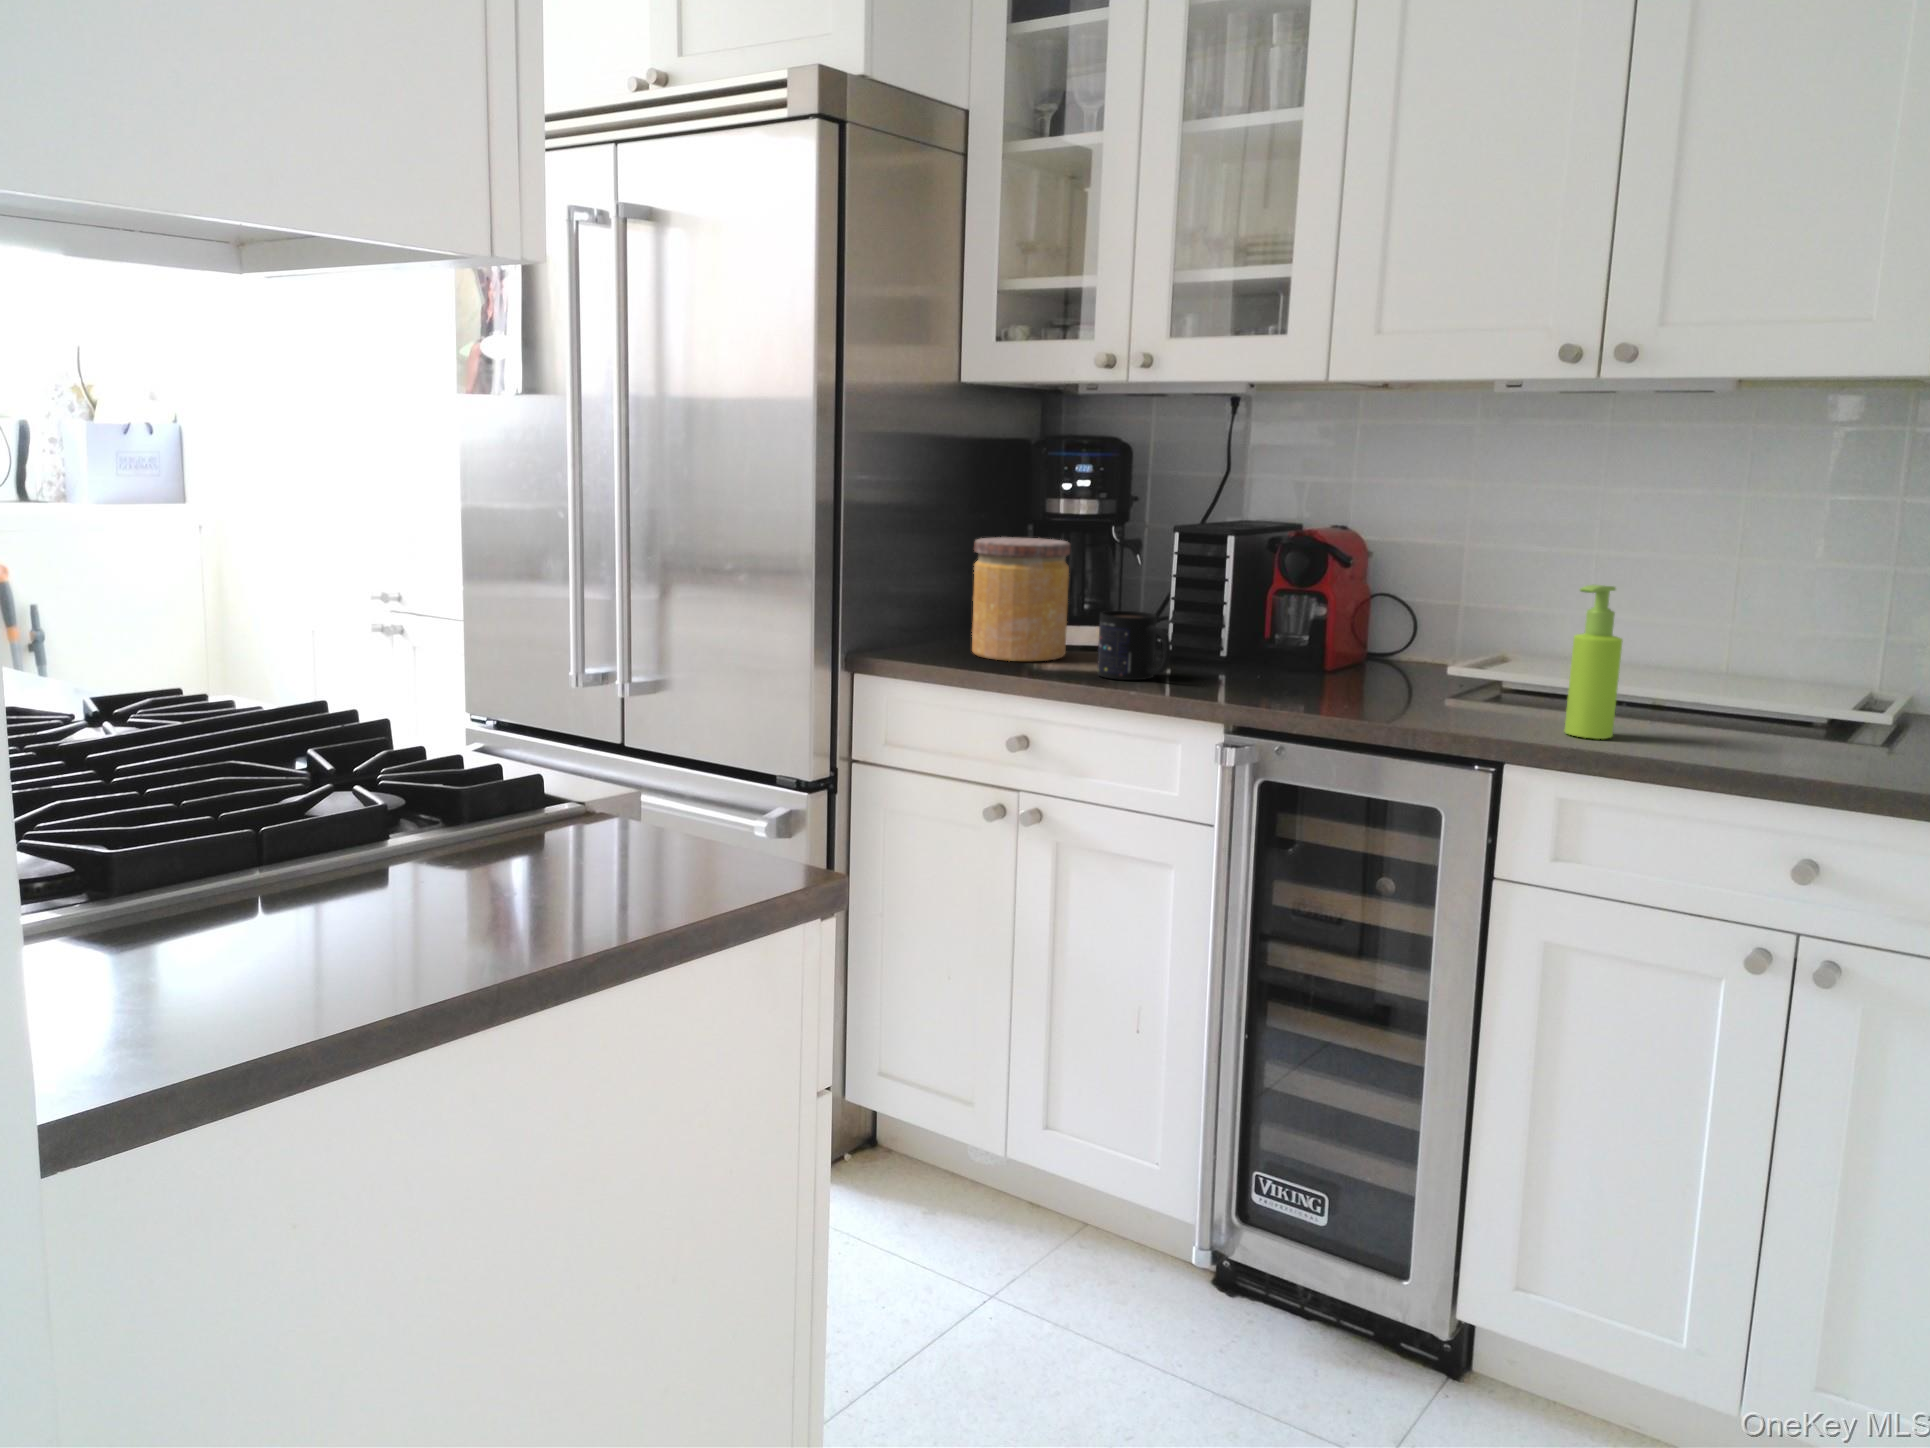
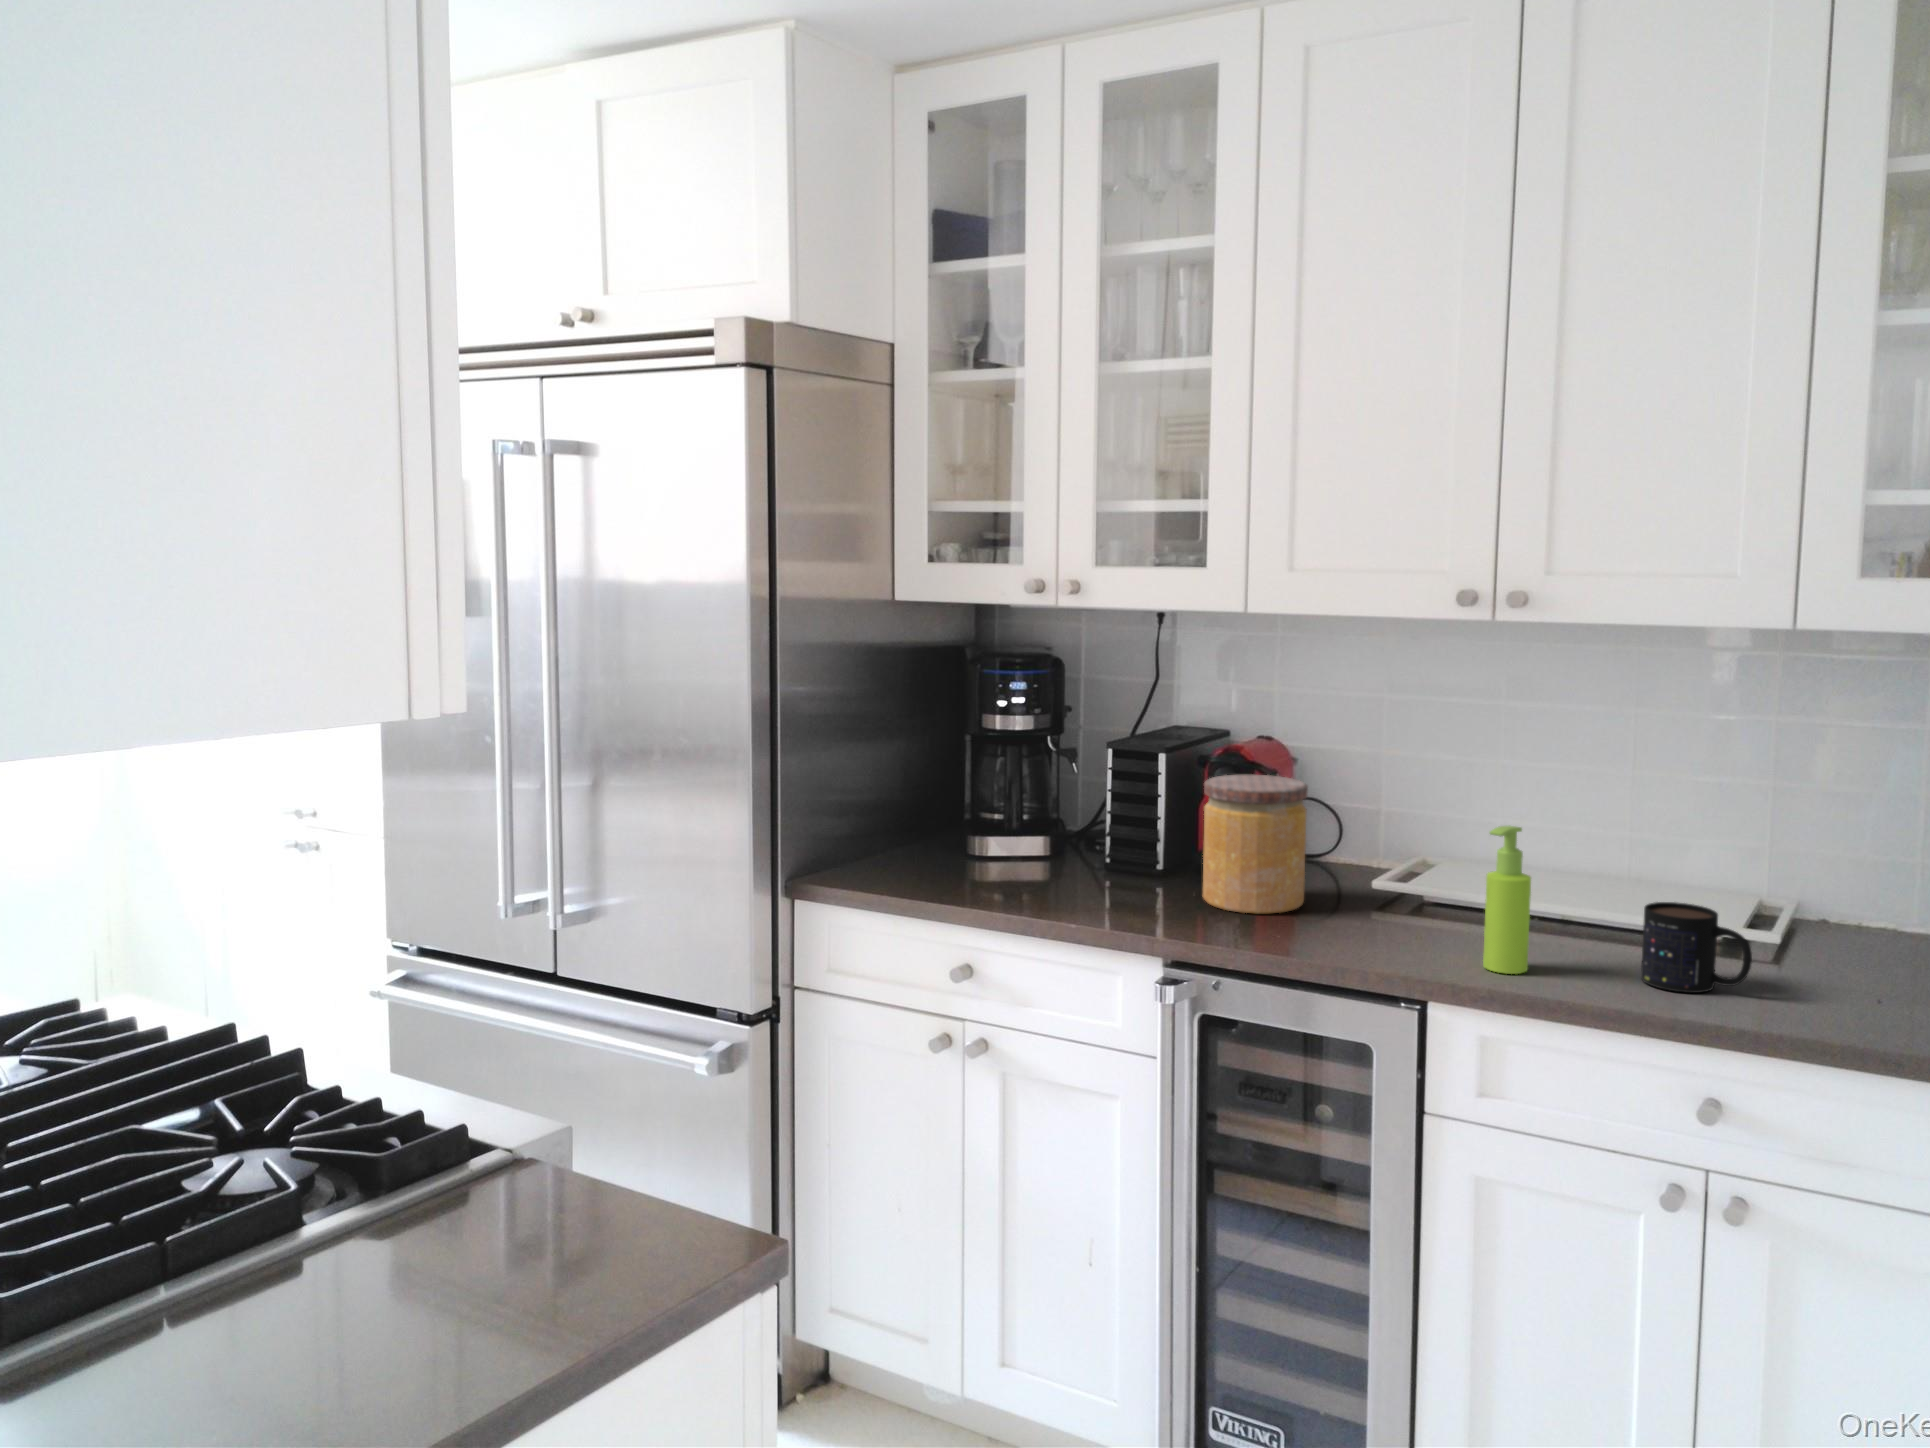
jar: present [972,537,1070,661] -> present [1203,775,1308,914]
mug: present [1097,611,1171,680] -> present [1641,902,1752,993]

